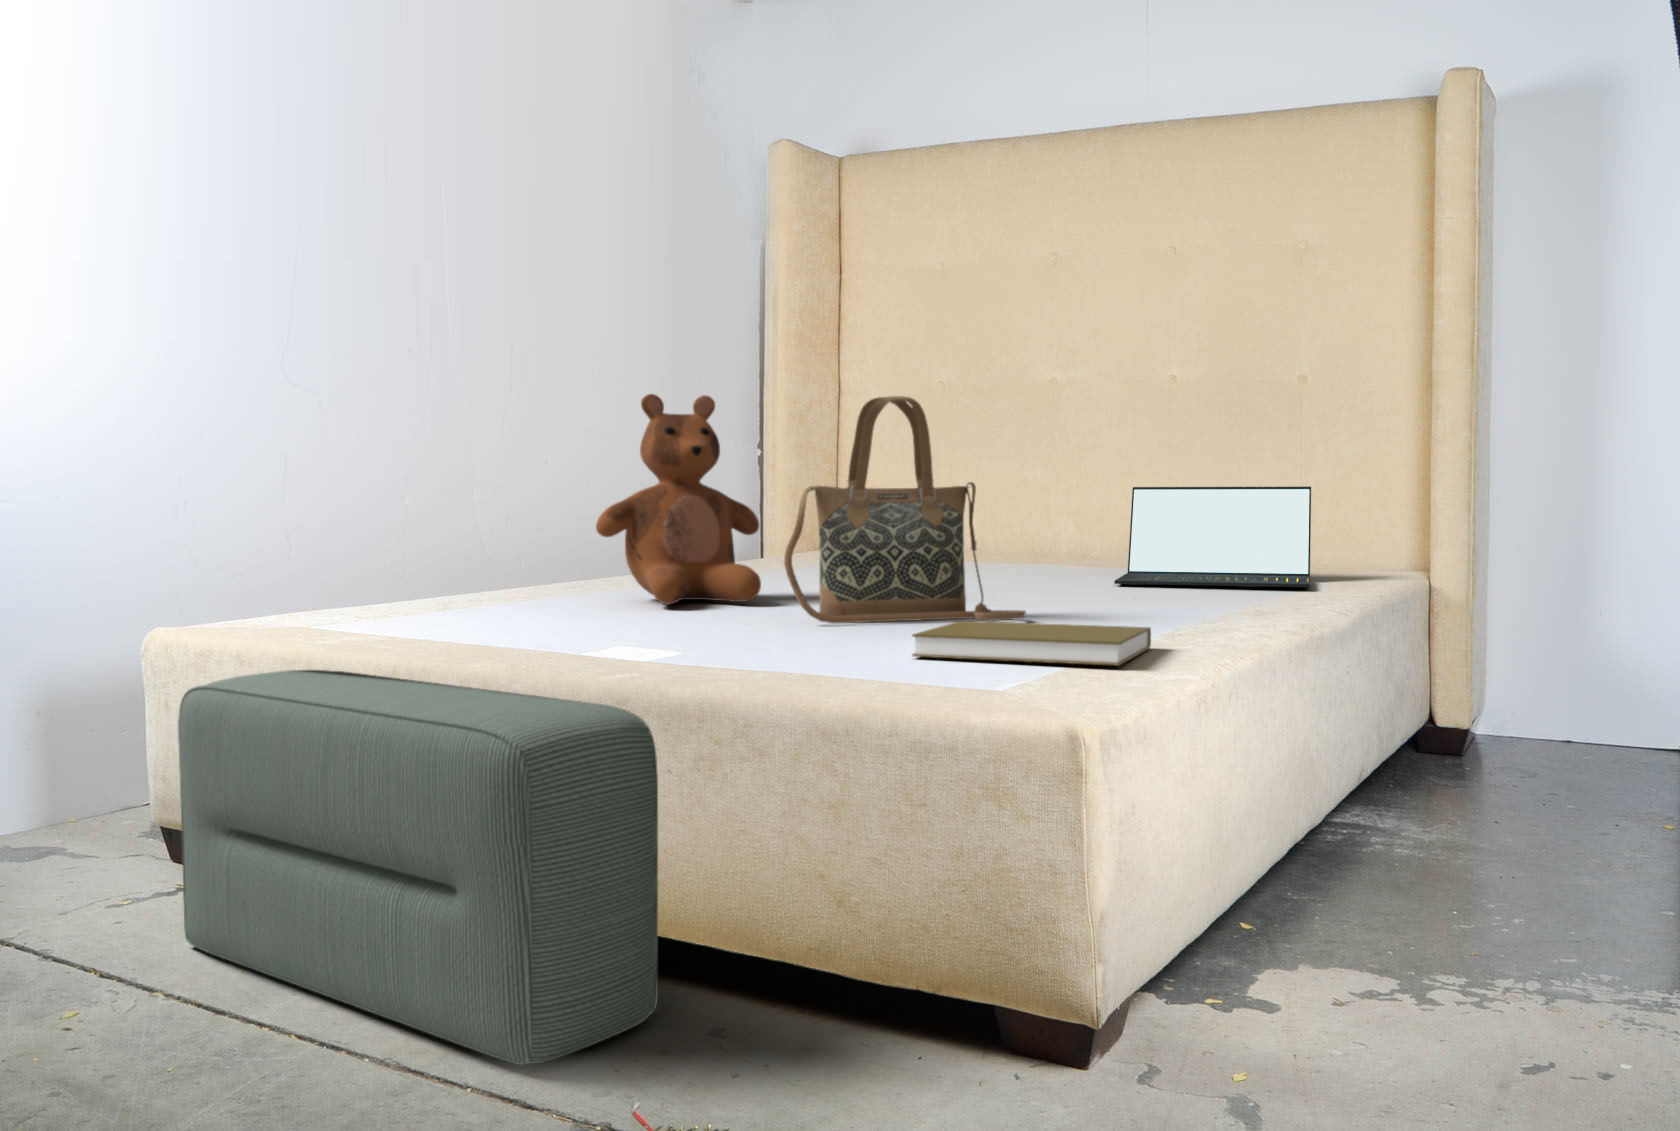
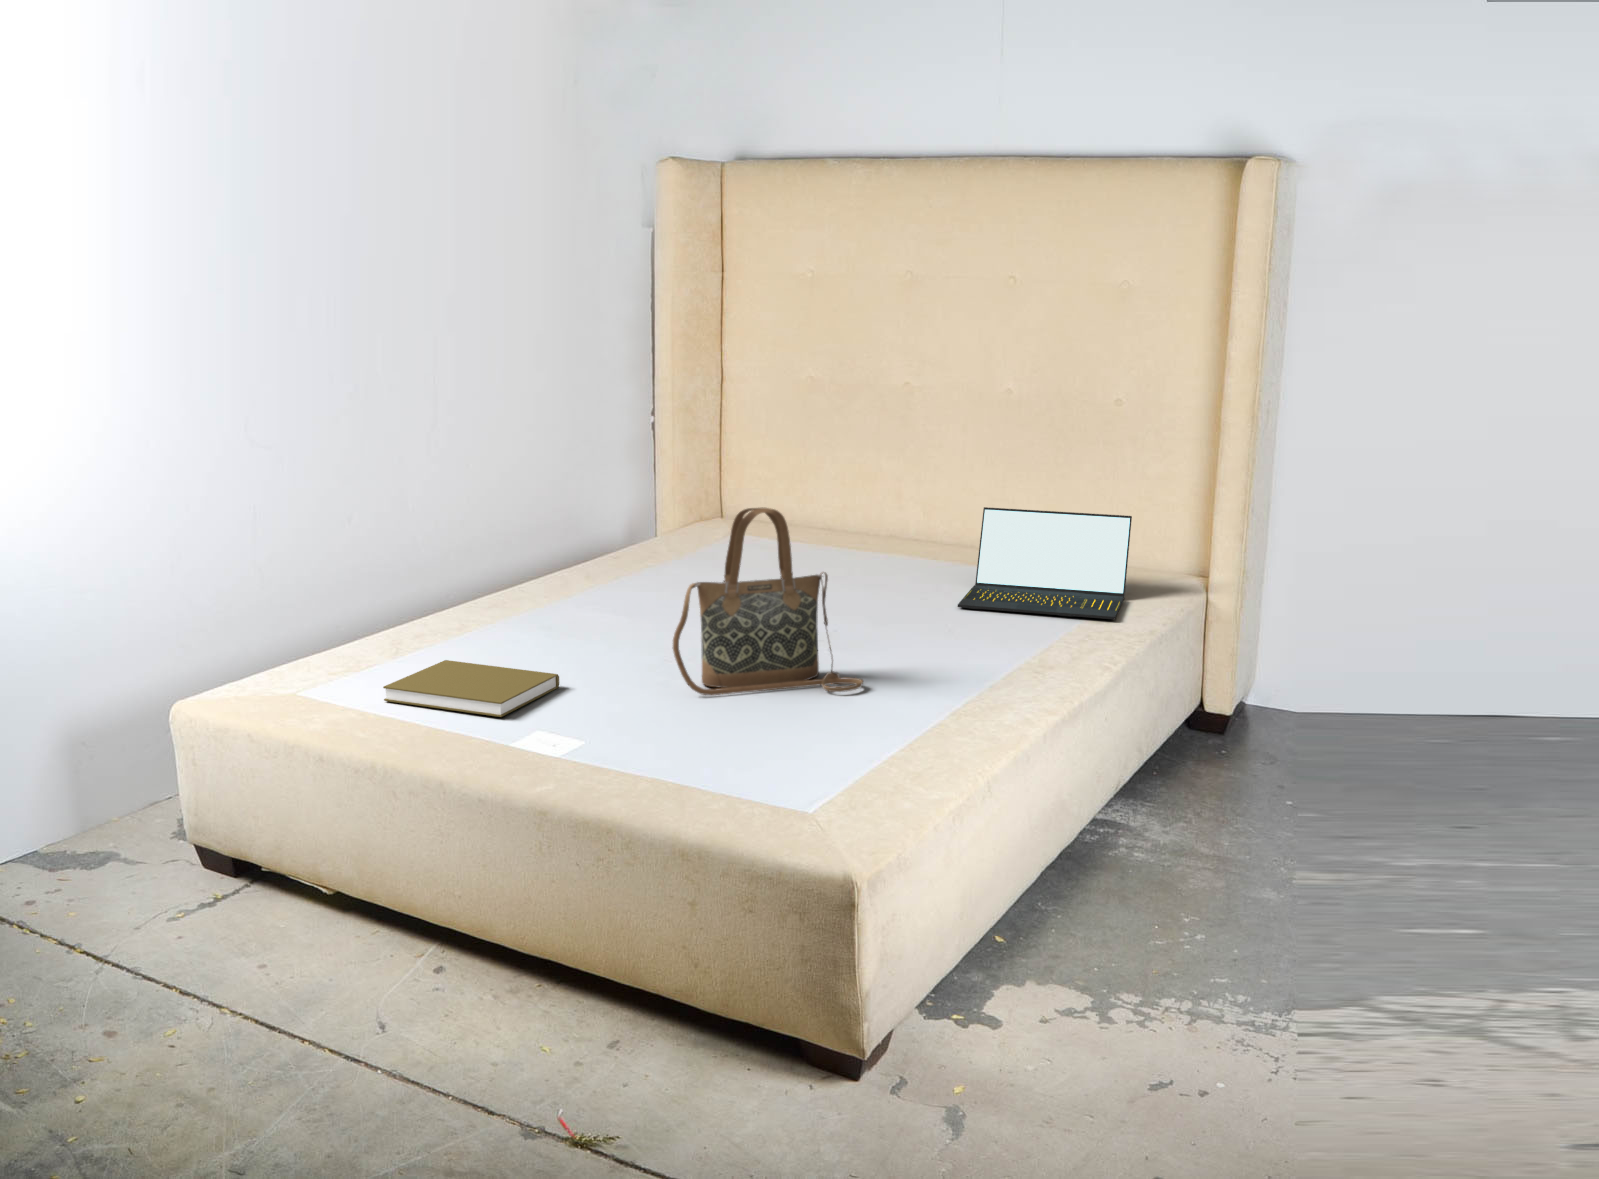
teddy bear: present [596,394,761,604] -> none [523,471,659,656]
book: present [912,621,1151,666] -> present [383,660,559,717]
pouf: present [178,670,658,1065] -> none [220,759,574,1081]

